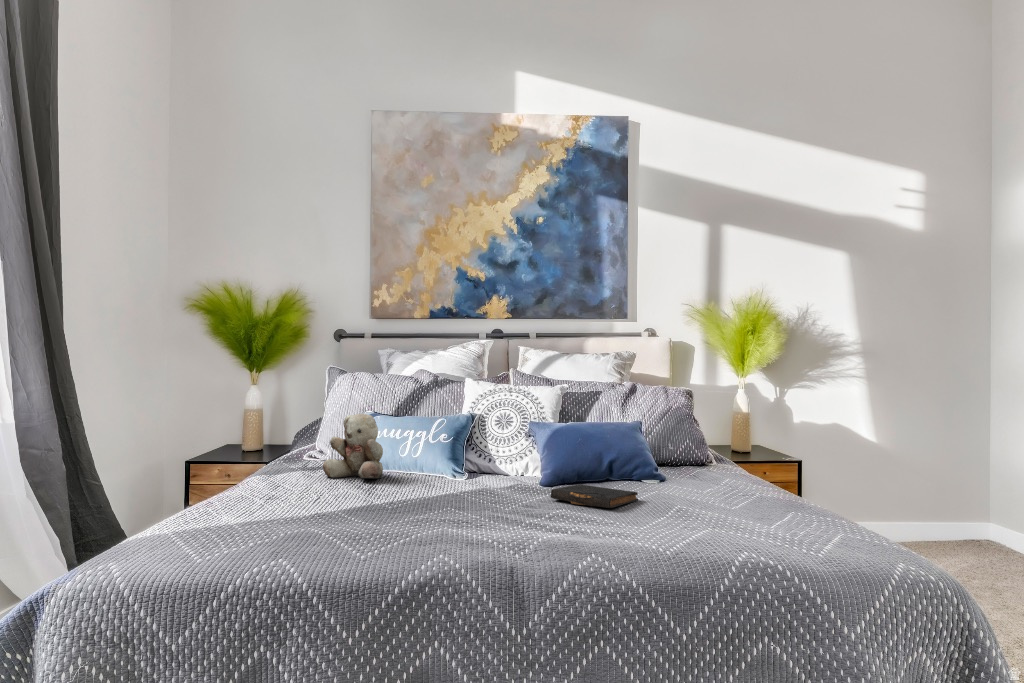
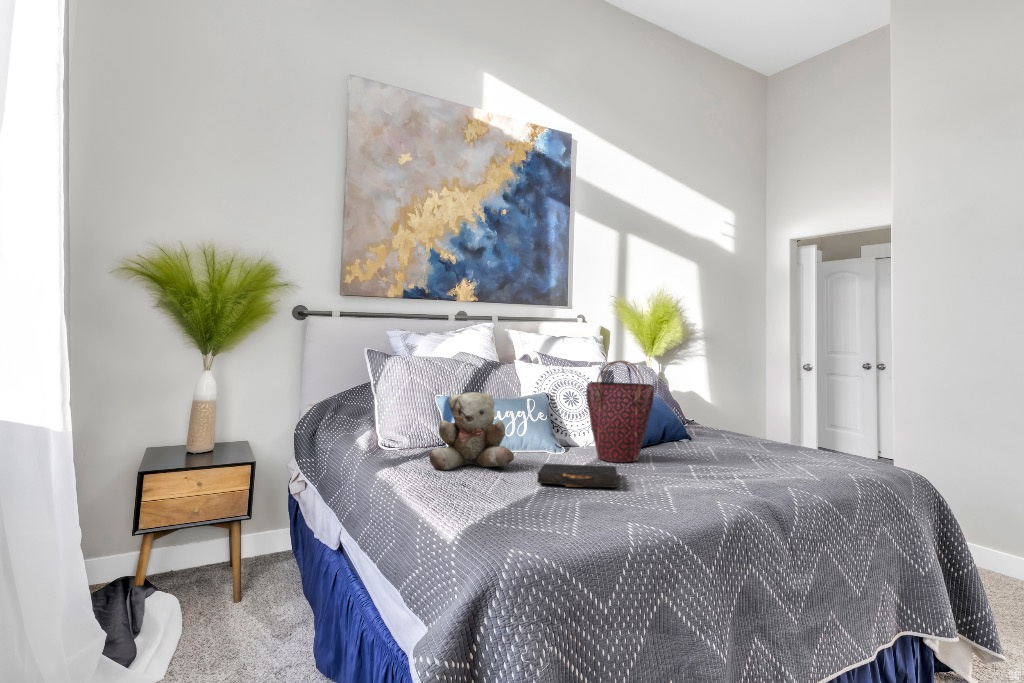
handbag: none [470,388,513,486] -> present [586,361,654,462]
book: present [550,484,638,508] -> present [537,464,617,488]

